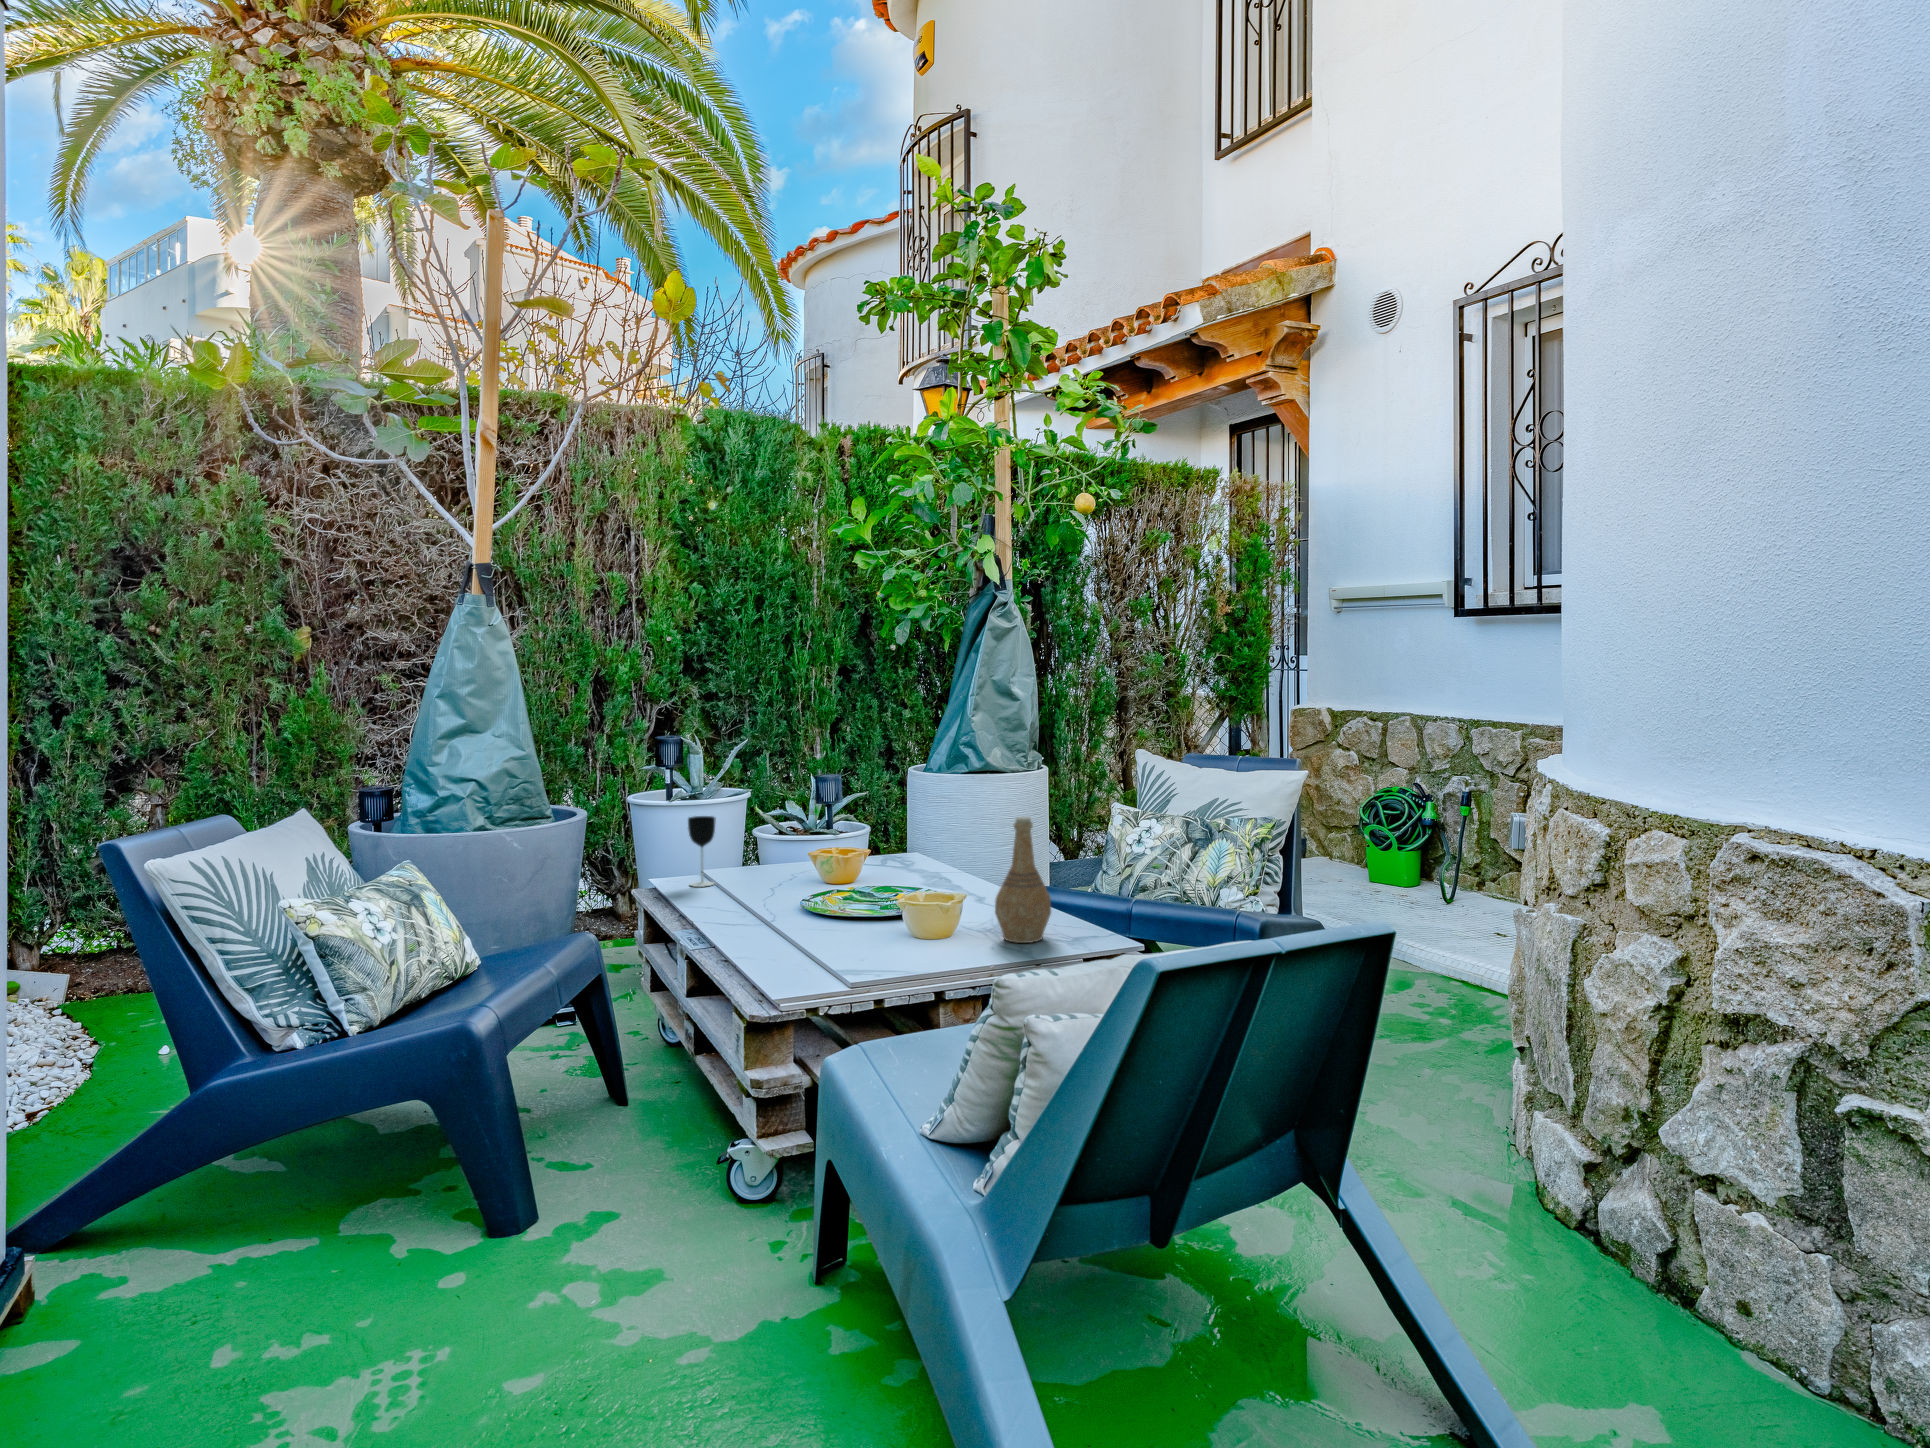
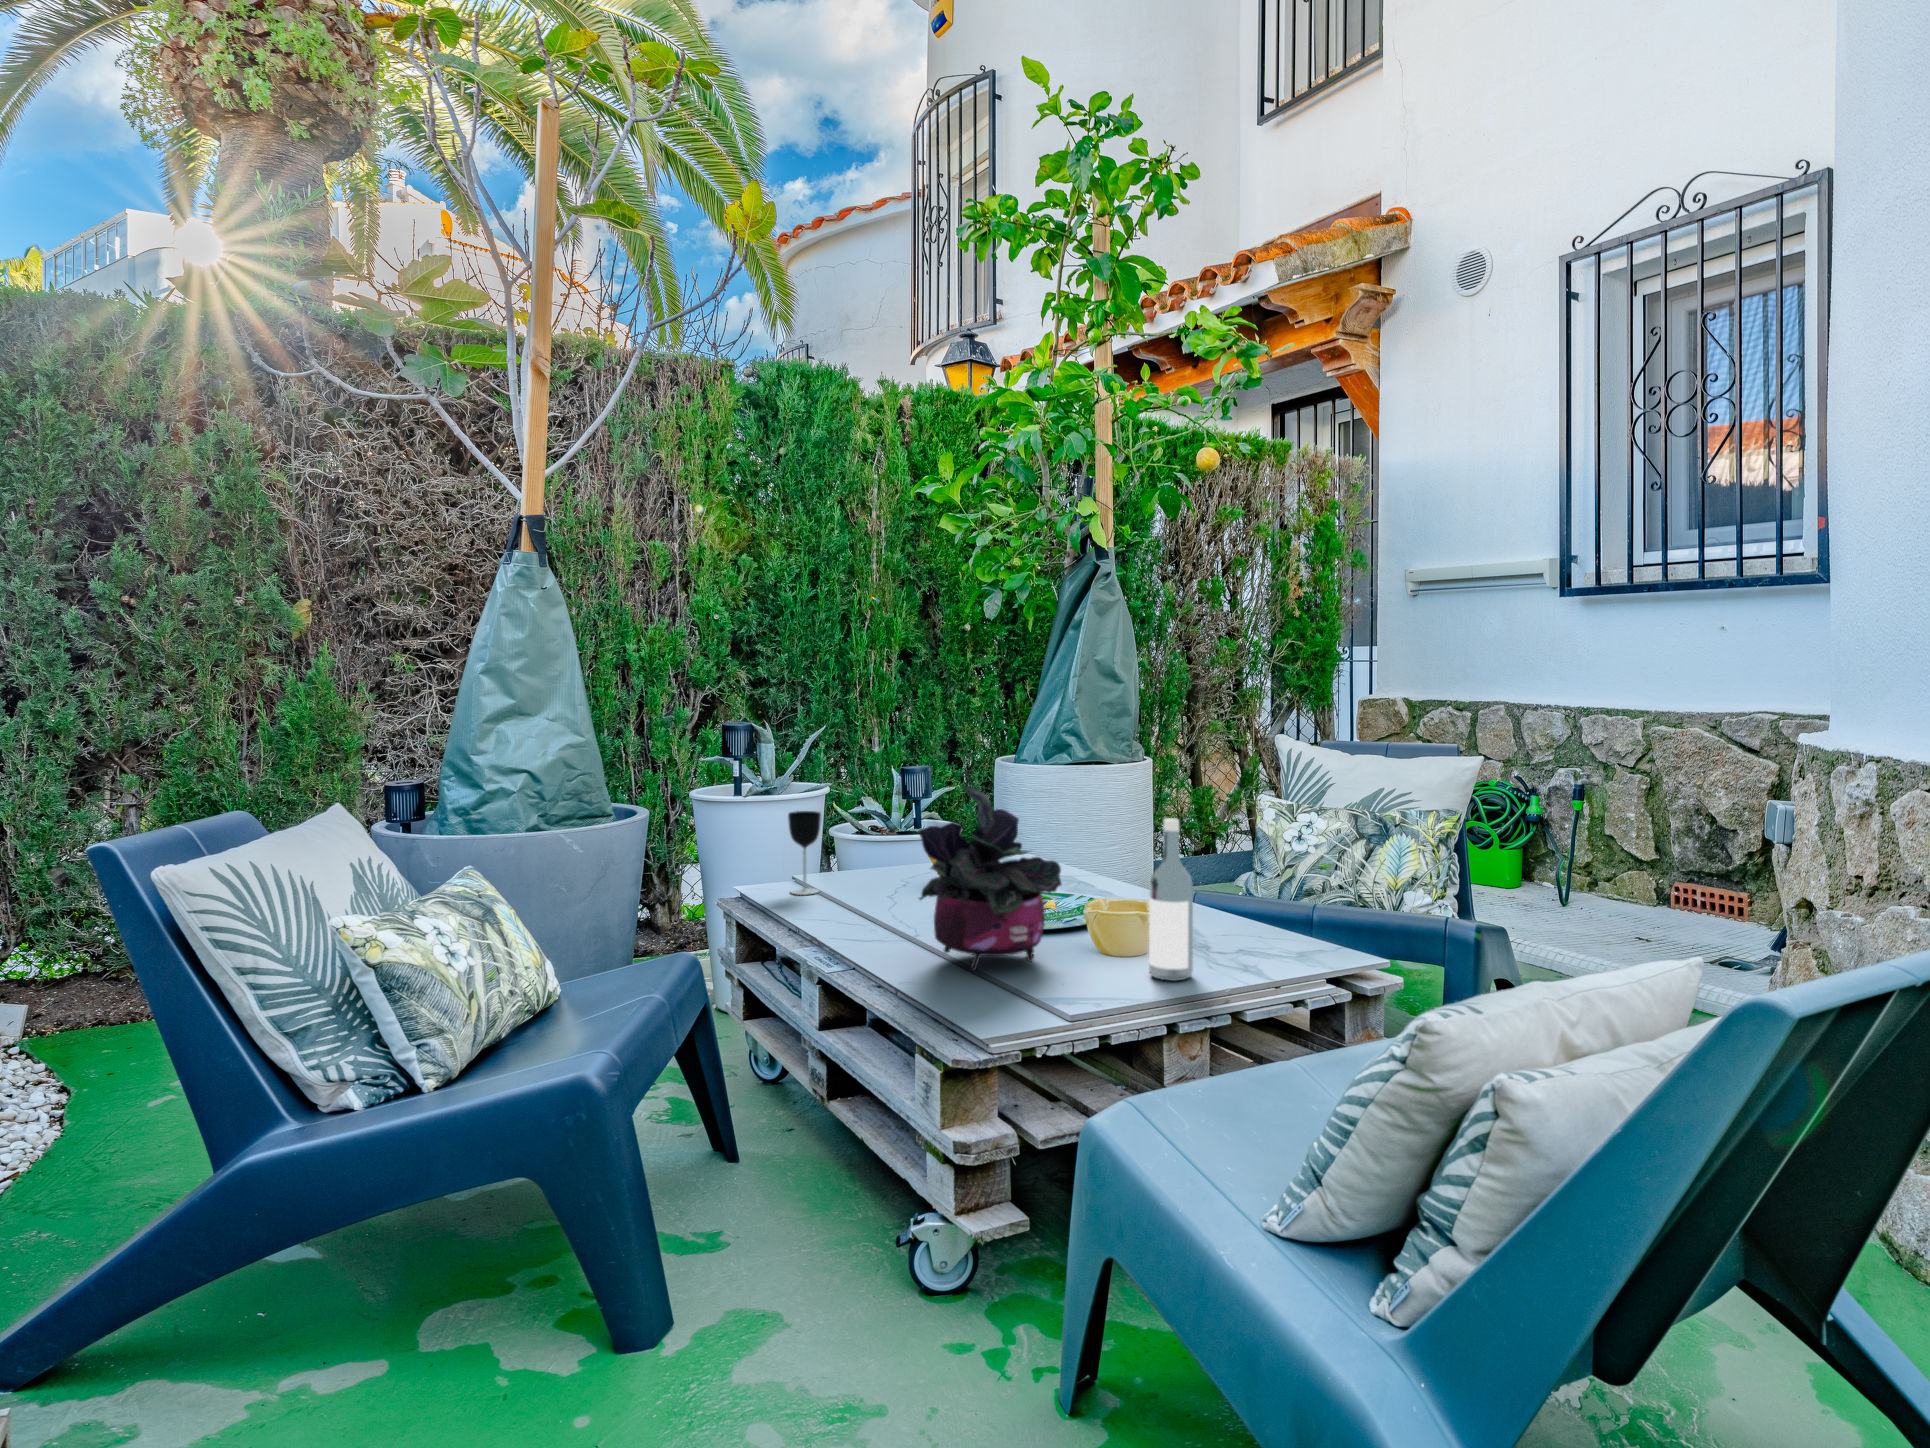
potted plant: none [753,799,881,949] -> present [919,786,1062,970]
vase: present [995,817,1051,943] -> none [1202,805,1272,959]
wine bottle: none [937,828,972,959] -> present [1149,818,1193,981]

